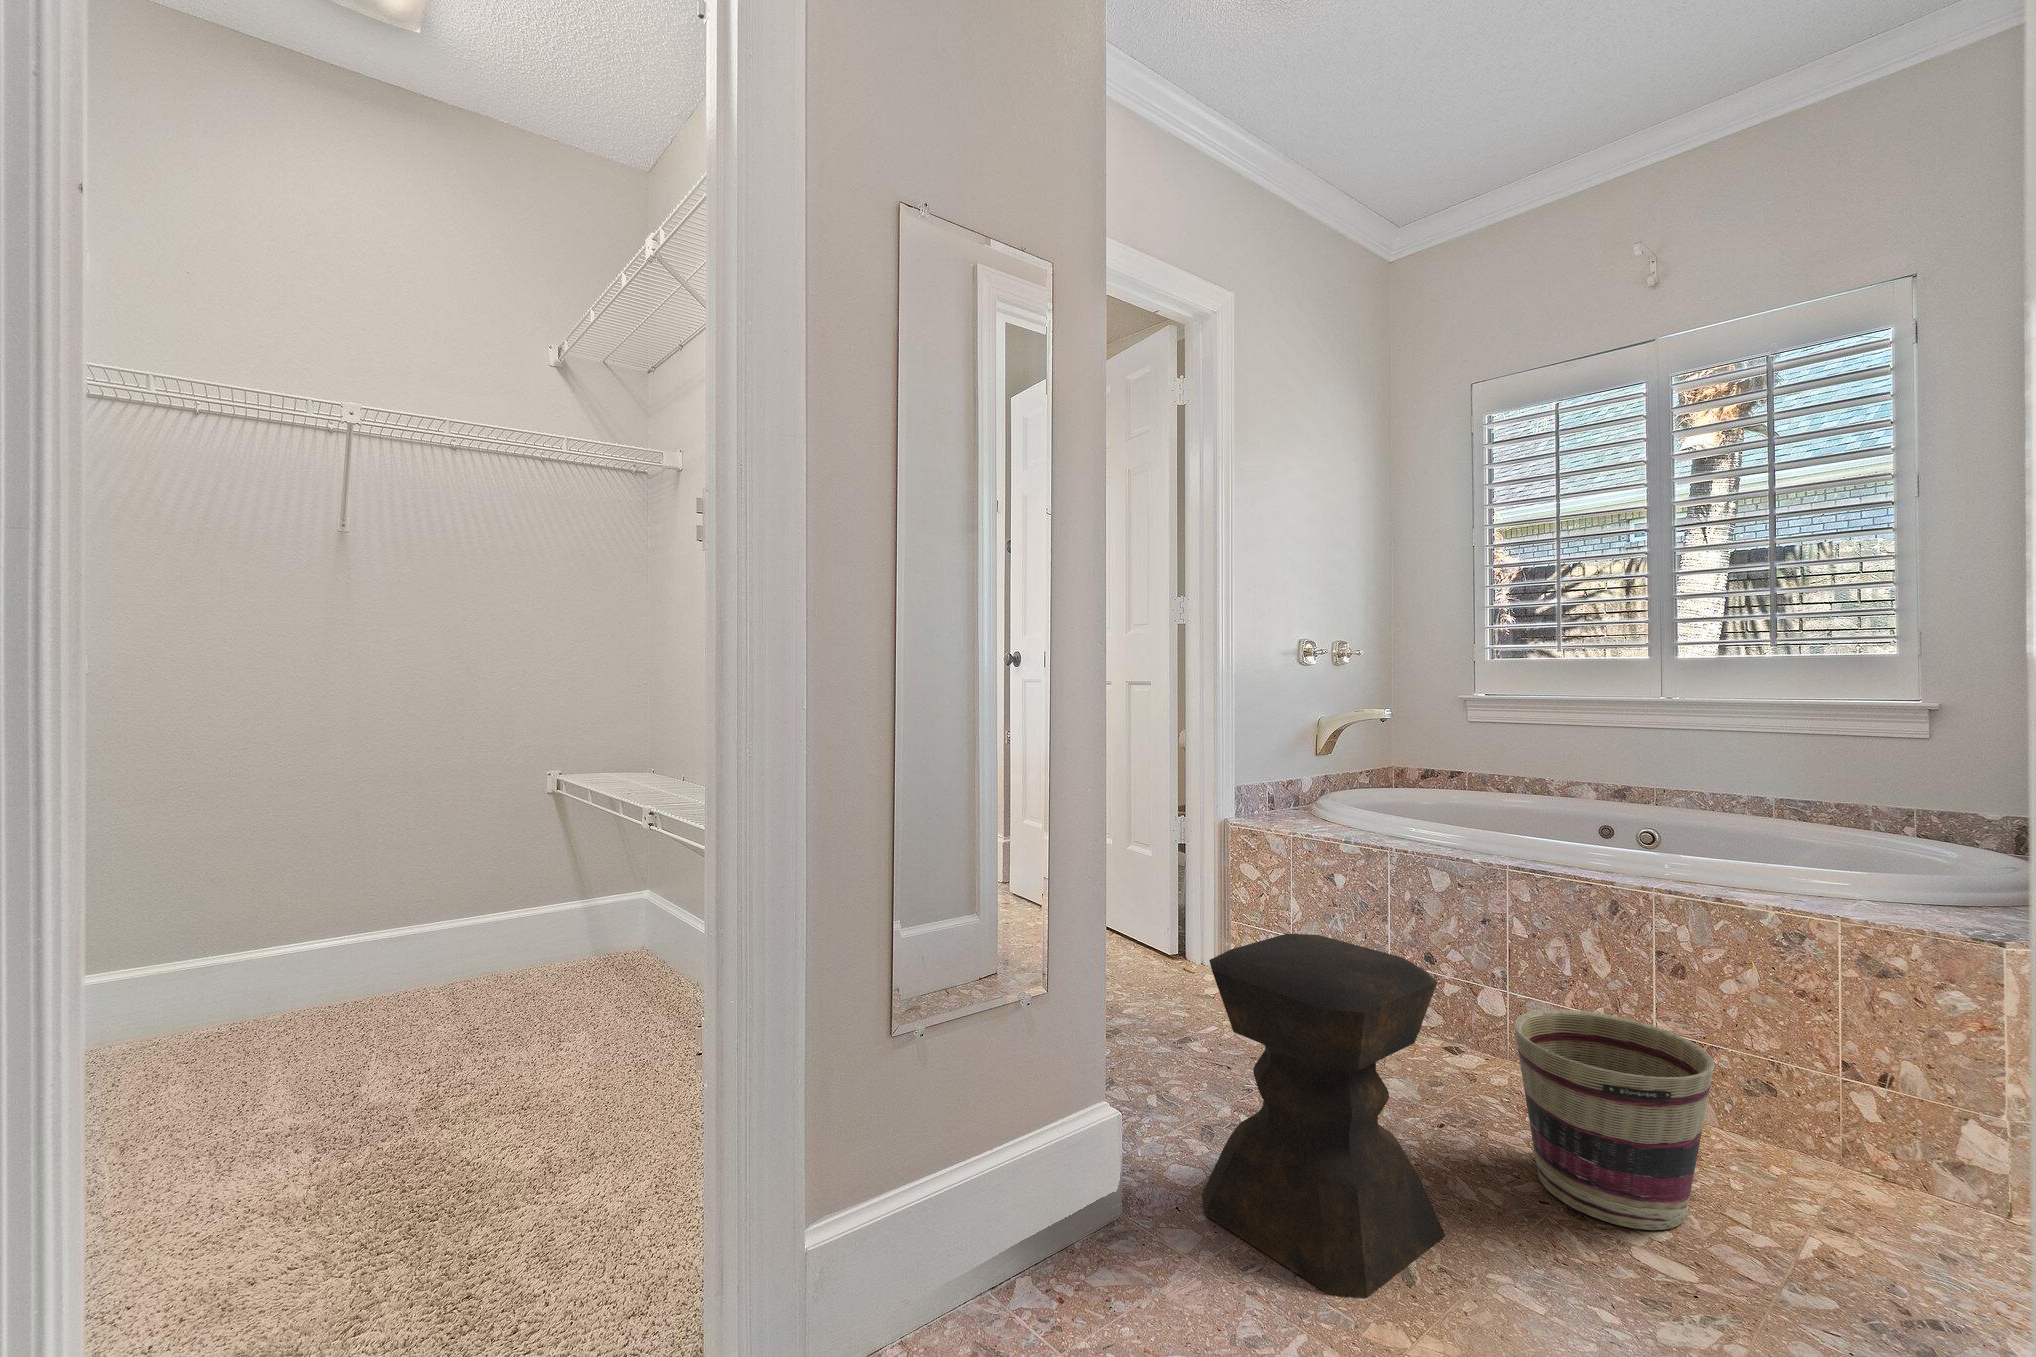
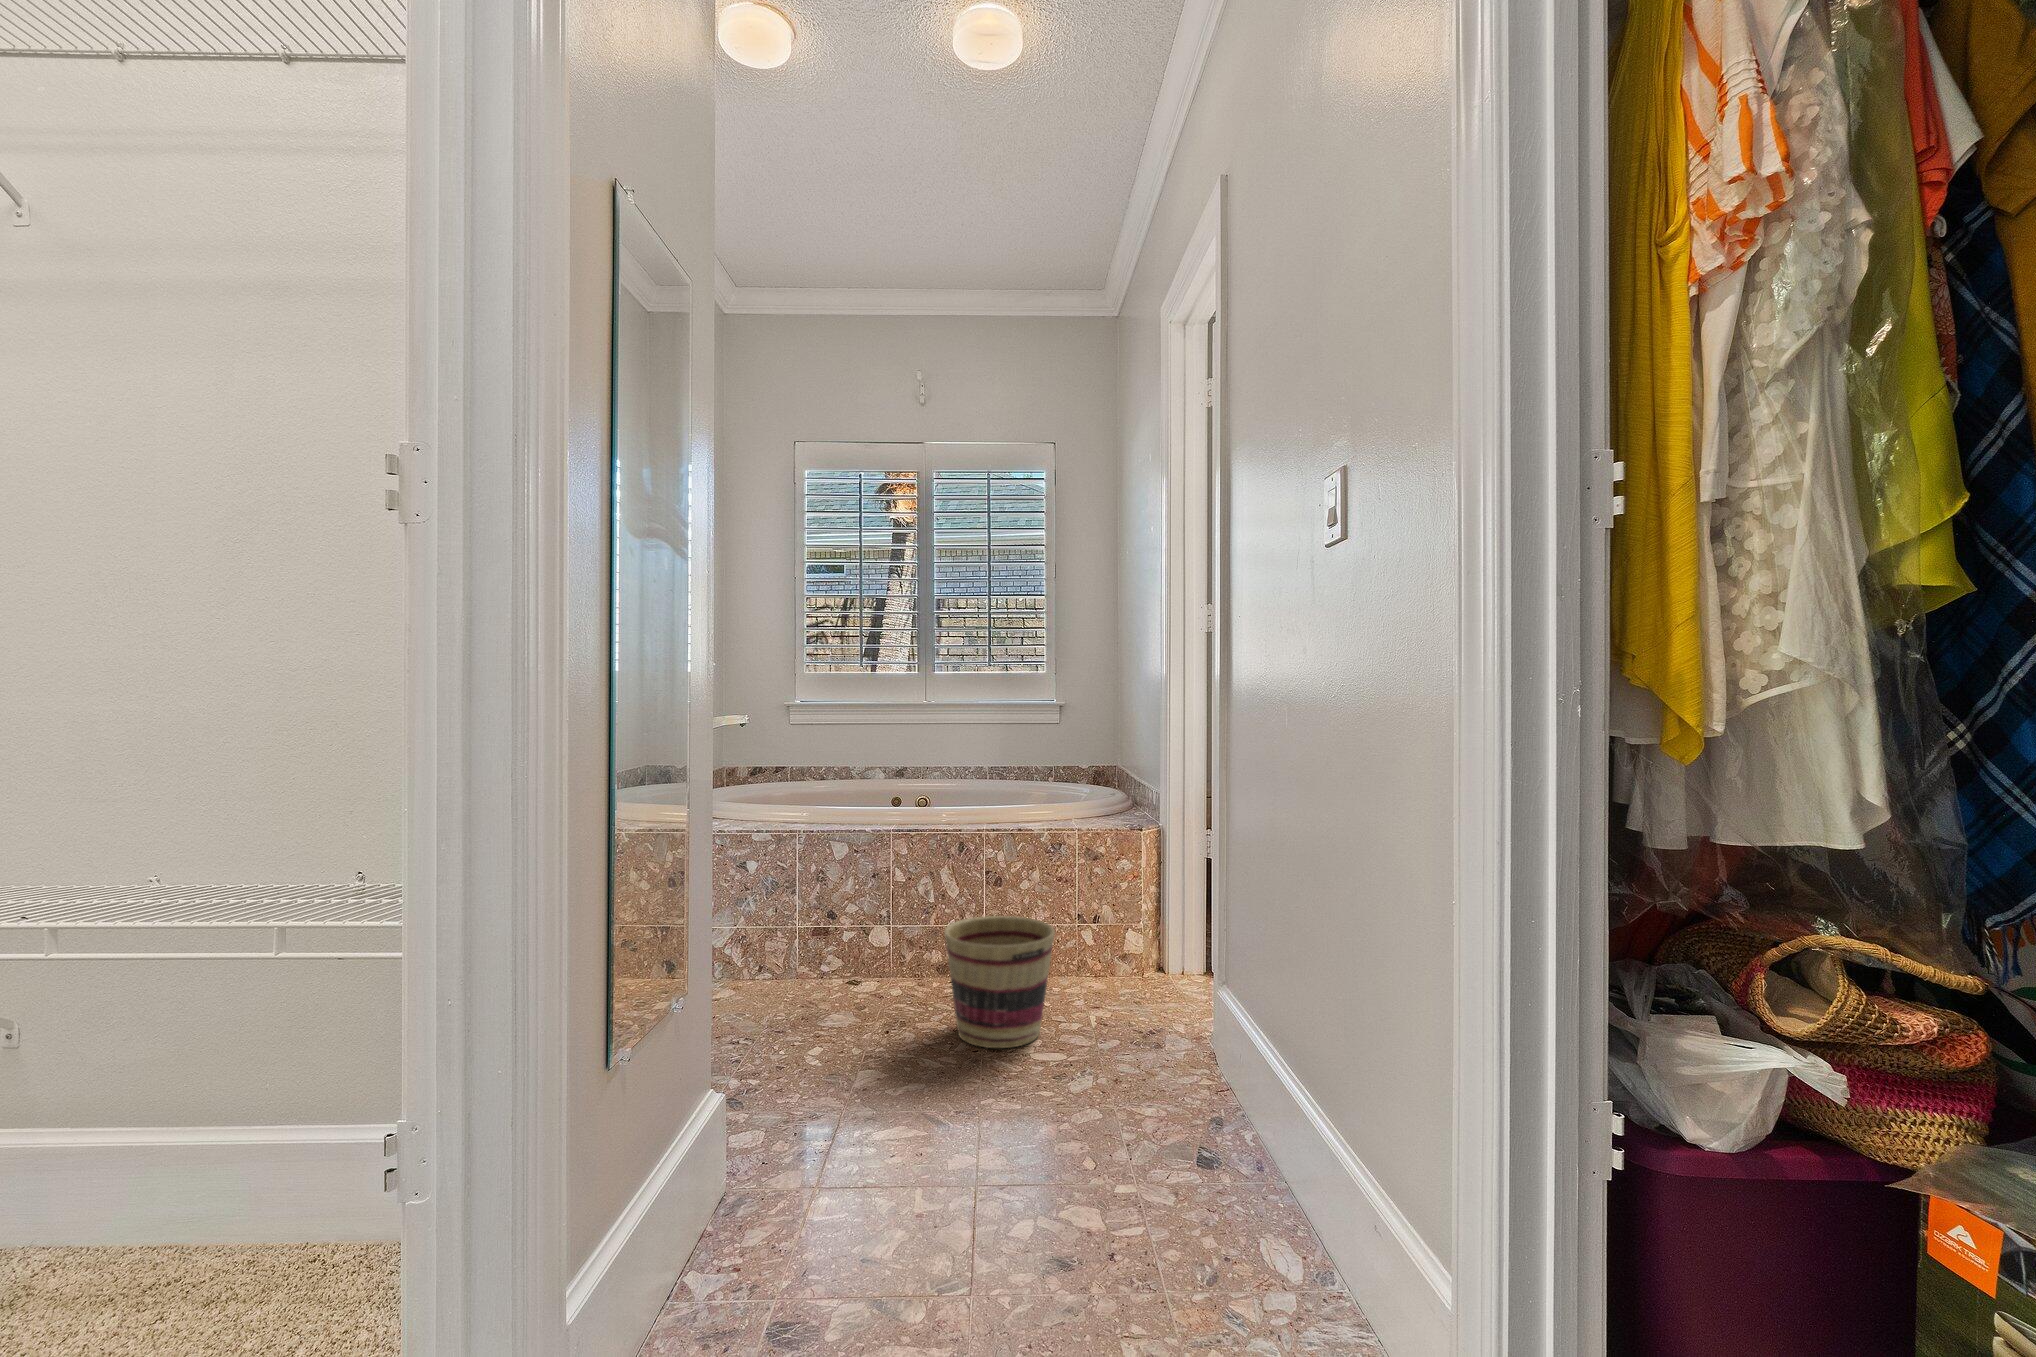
stool: present [1202,934,1445,1297] -> none [774,898,943,1158]

